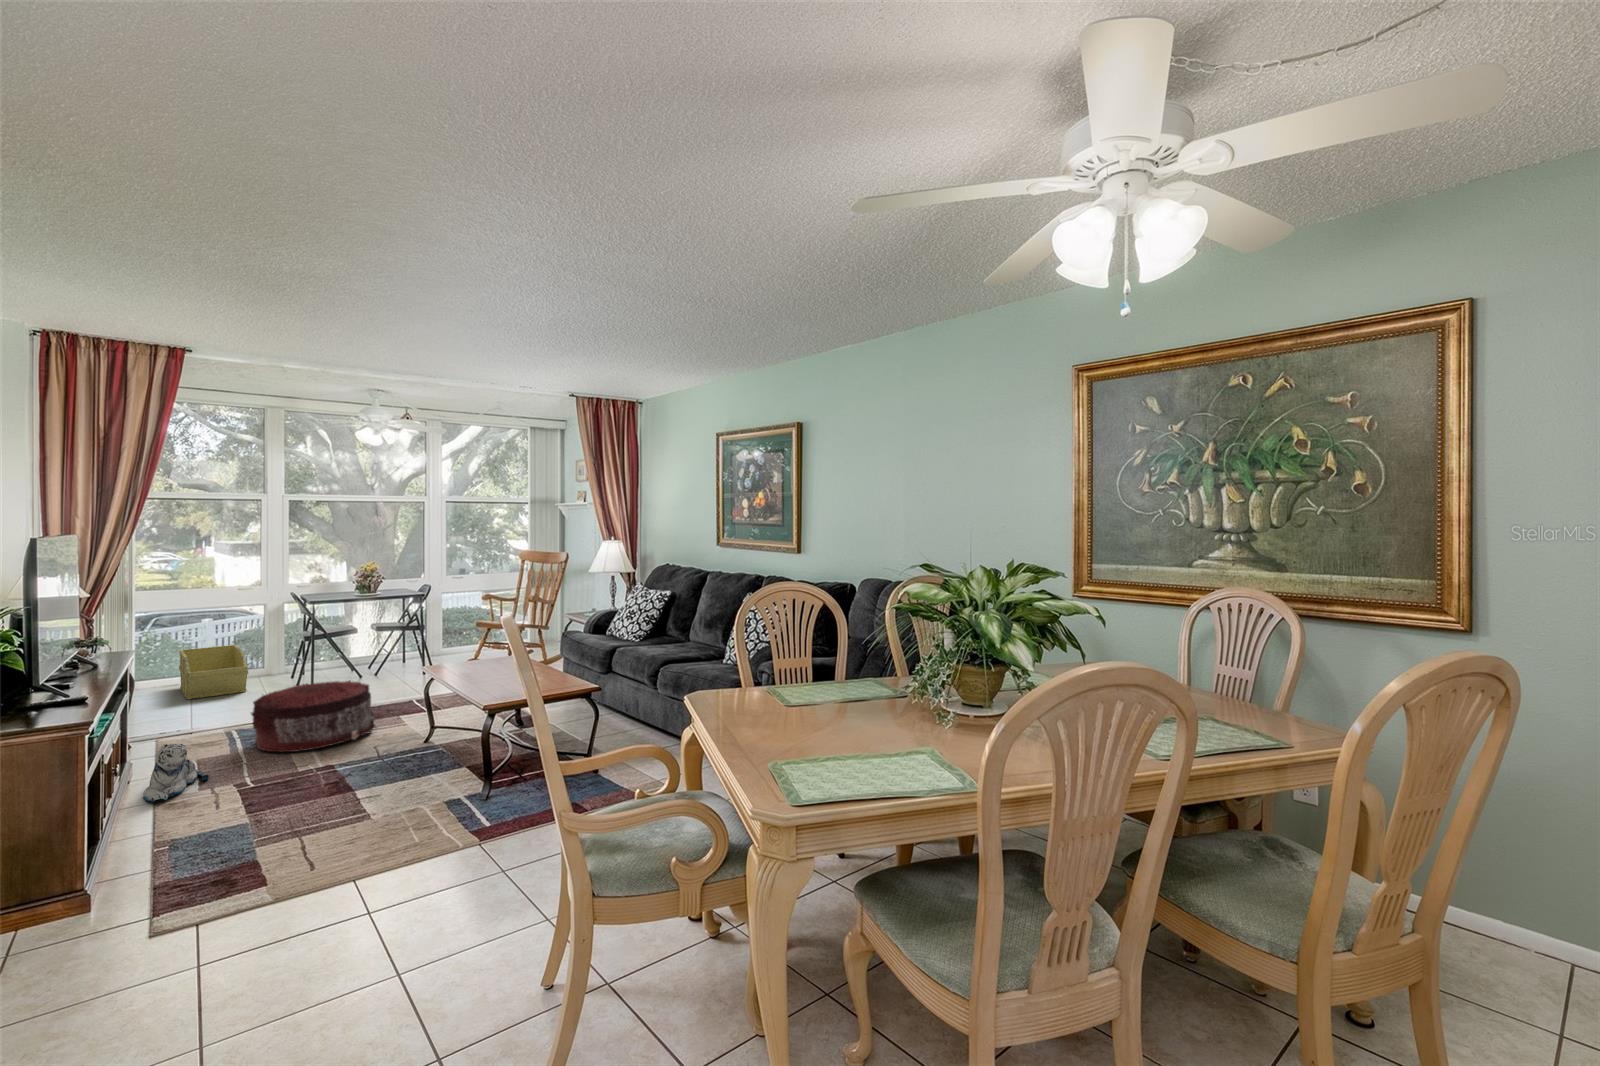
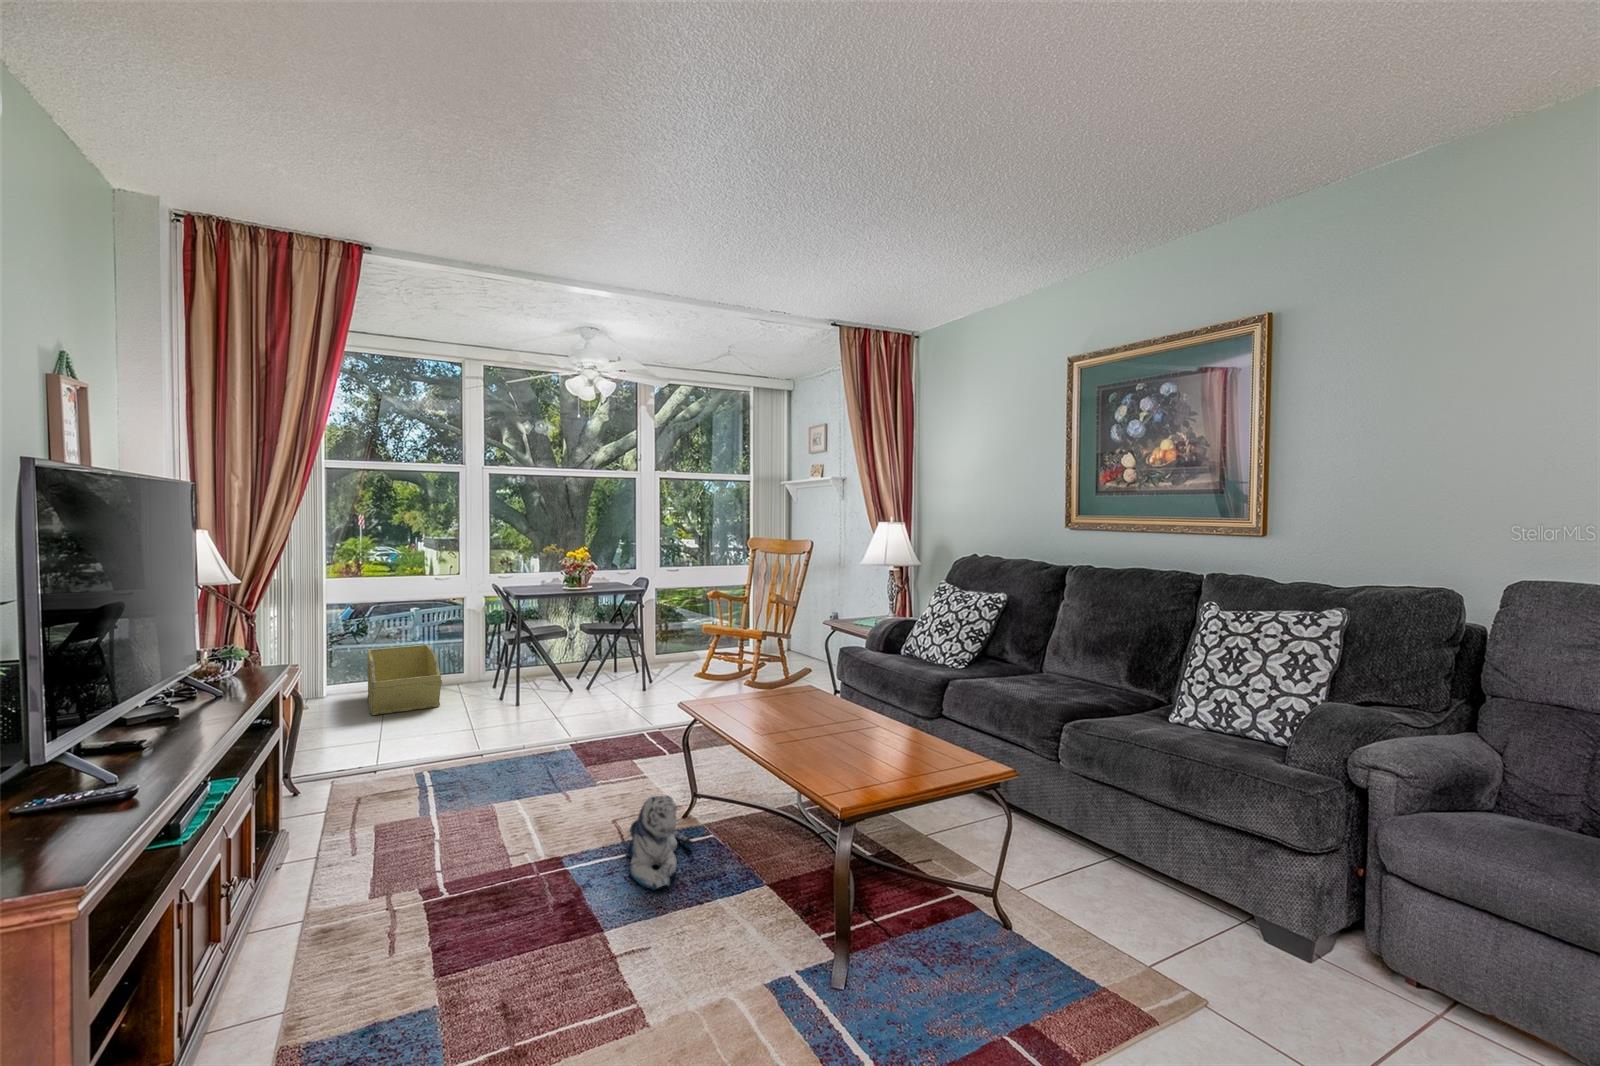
pouf: present [251,681,375,752] -> none [443,709,608,825]
plush toy: present [143,744,209,803] -> present [625,796,692,890]

